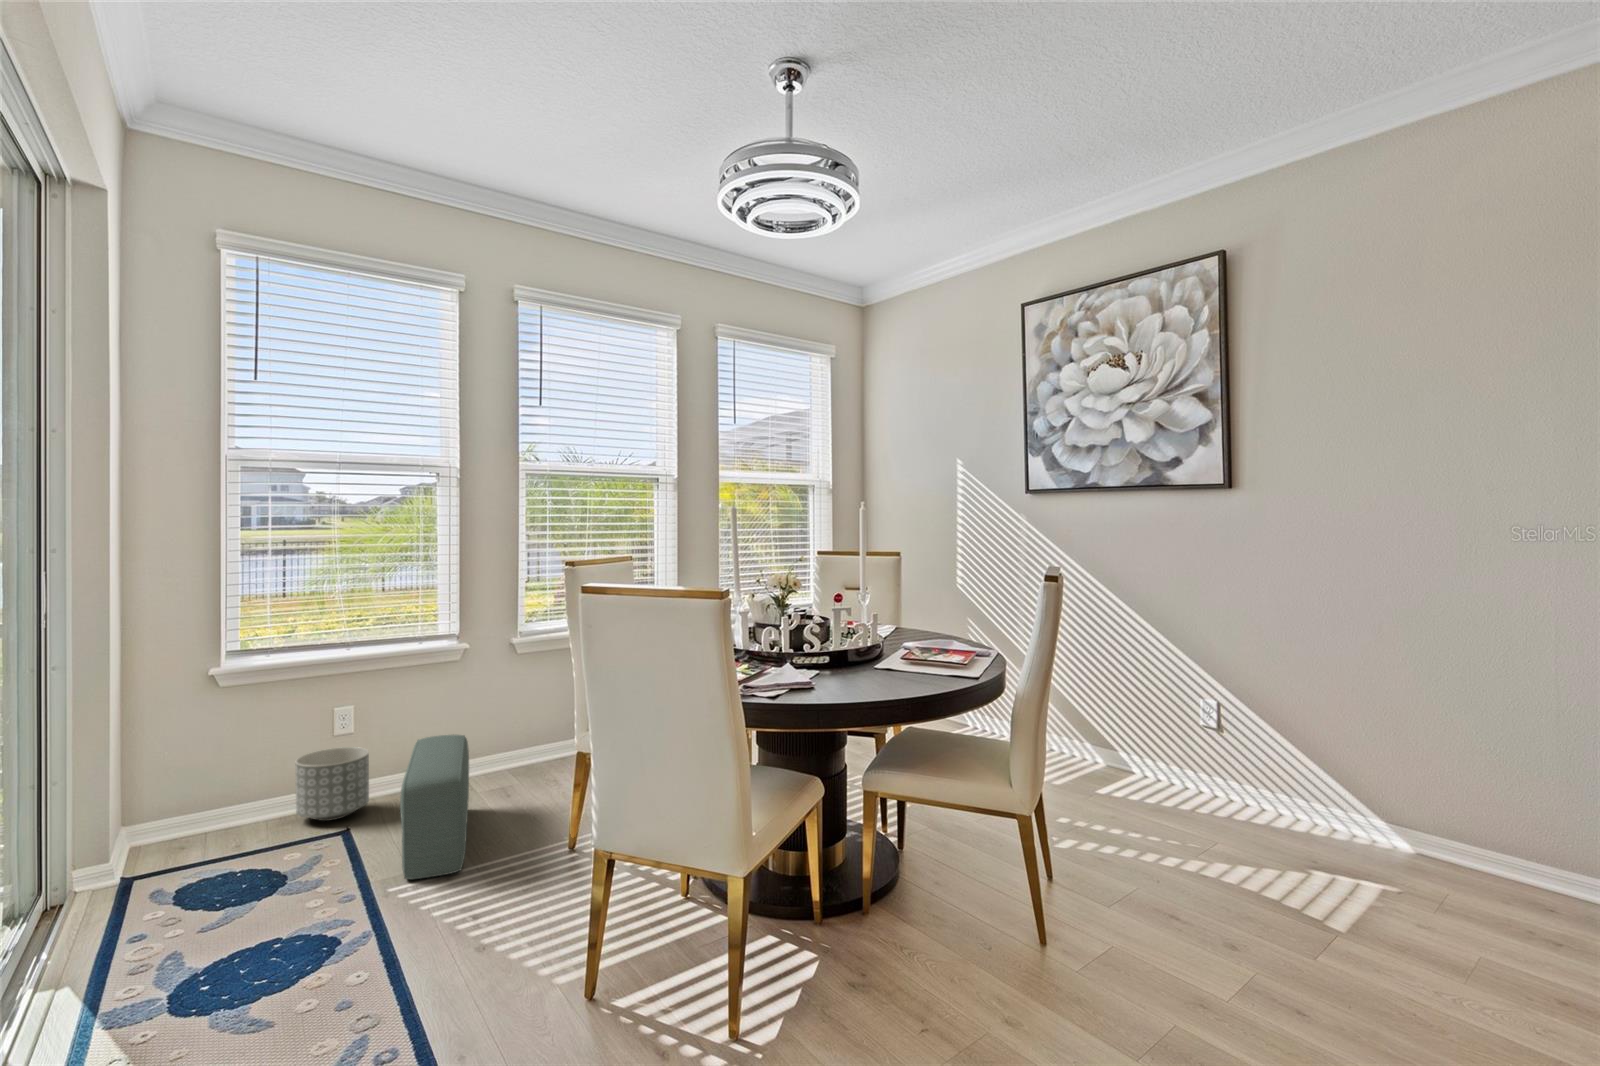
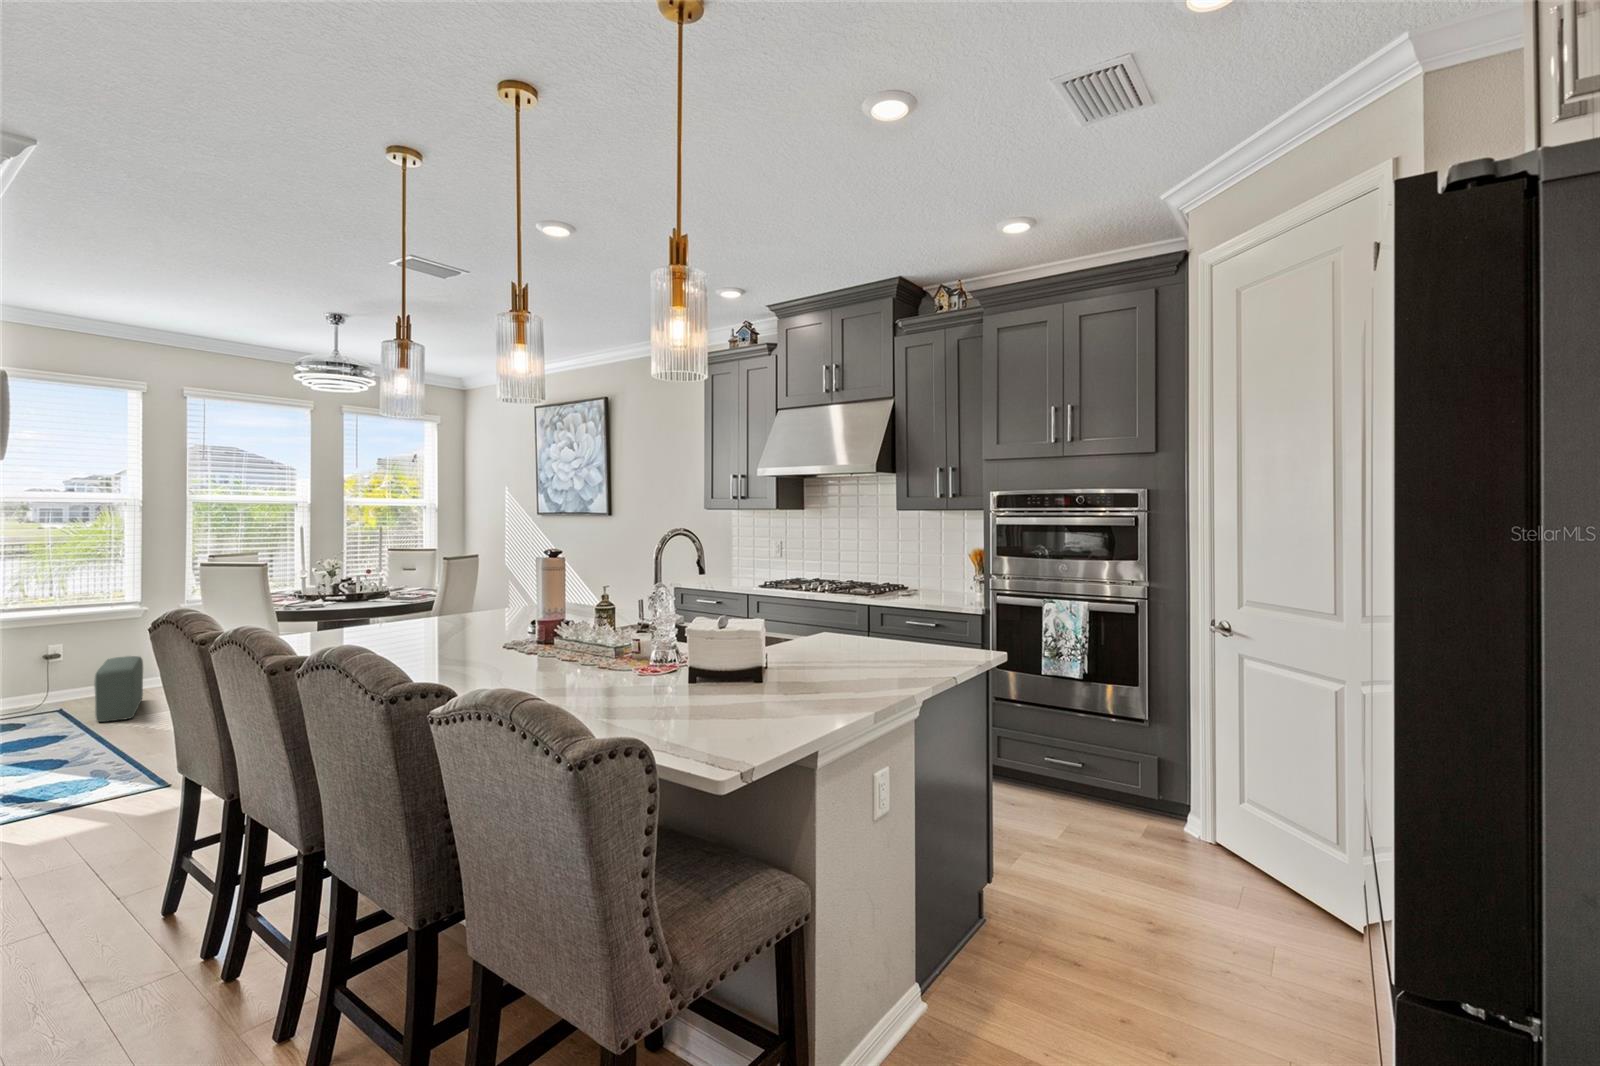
planter: present [295,747,369,821] -> none [23,667,74,707]

